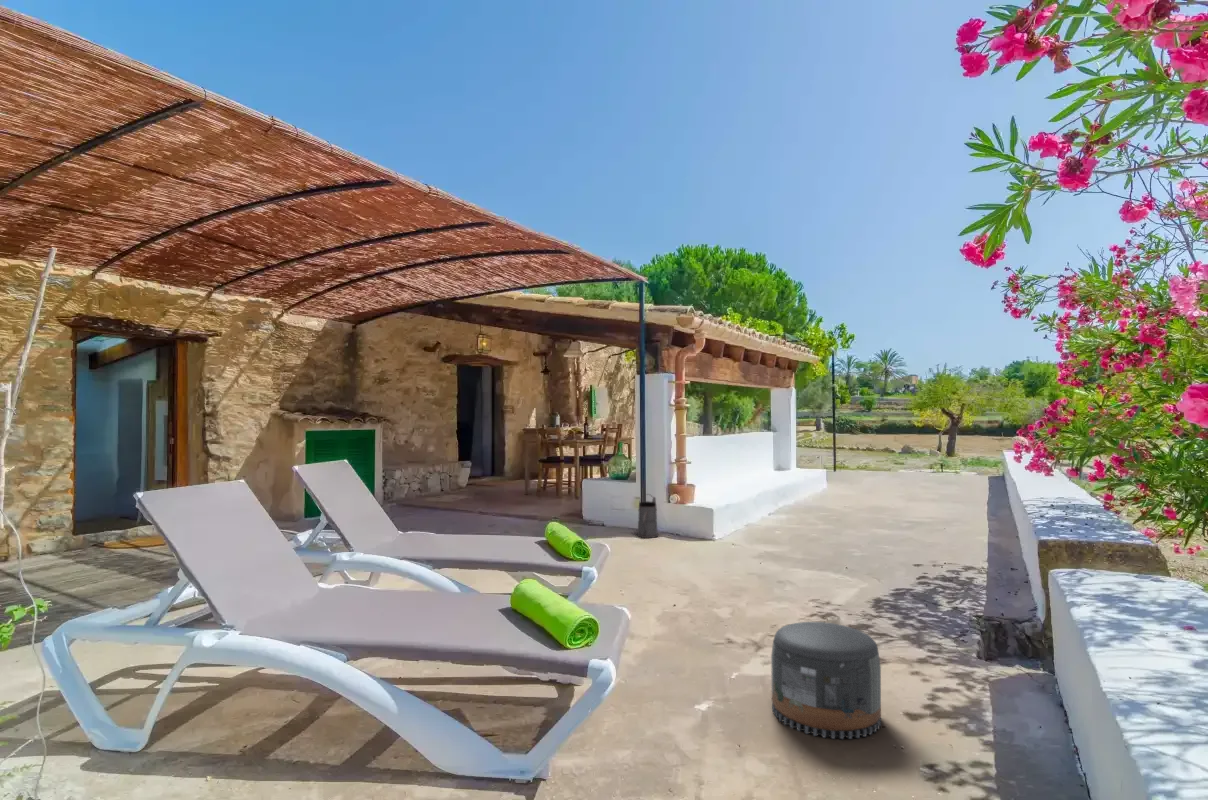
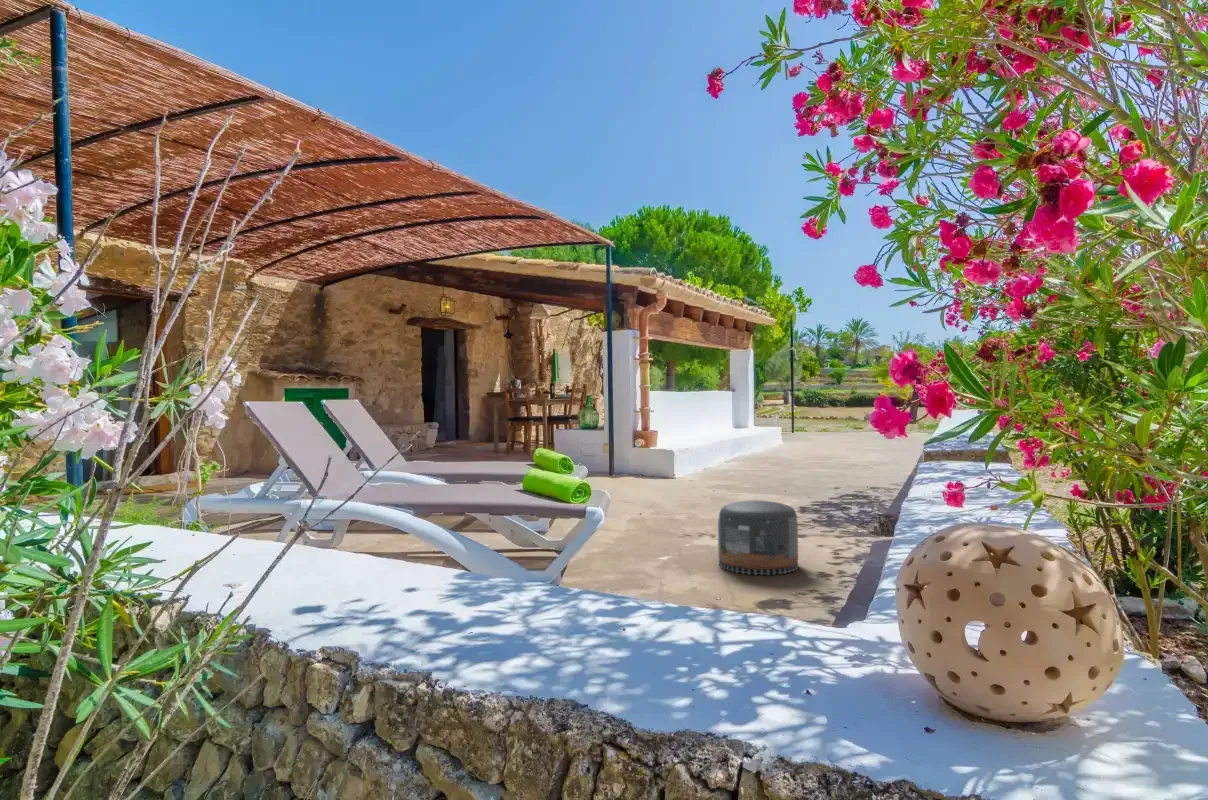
watering can: present [637,497,658,538] -> none [605,441,625,480]

